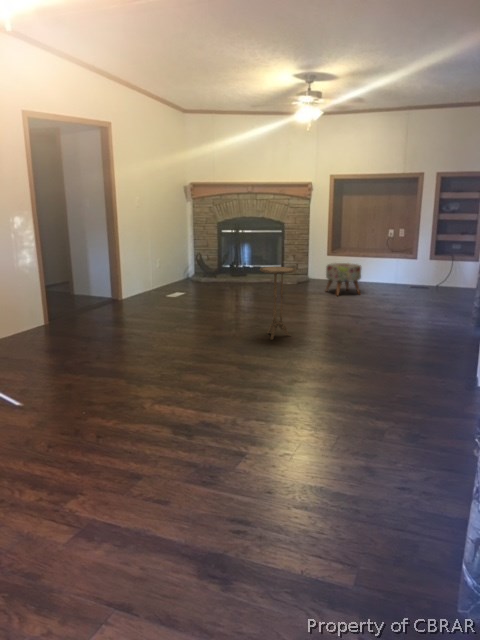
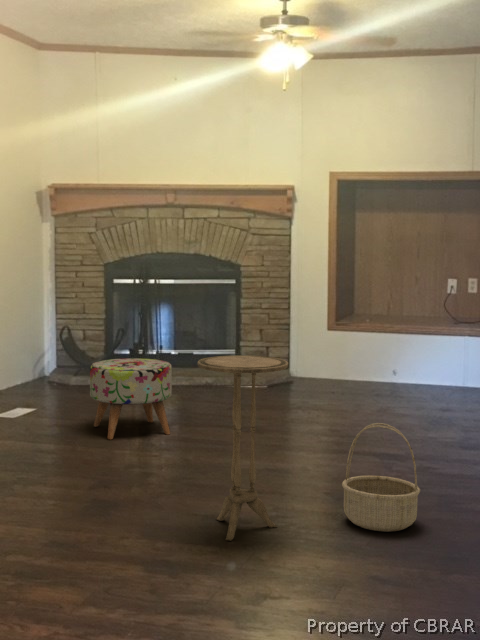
ottoman: present [326,263,361,296] -> present [90,358,172,439]
basket: none [318,295,350,339] -> present [342,423,420,532]

